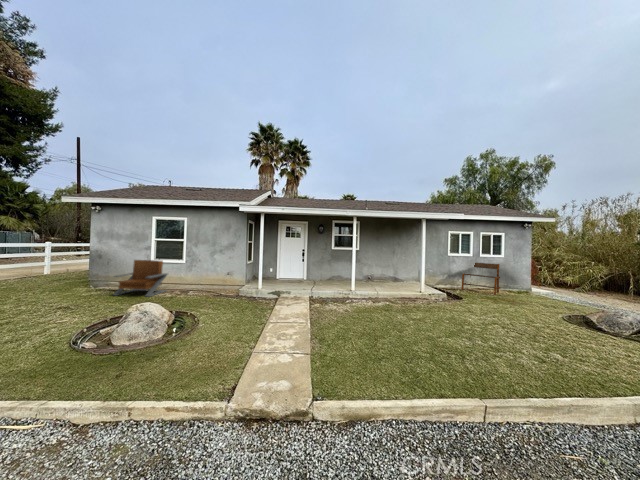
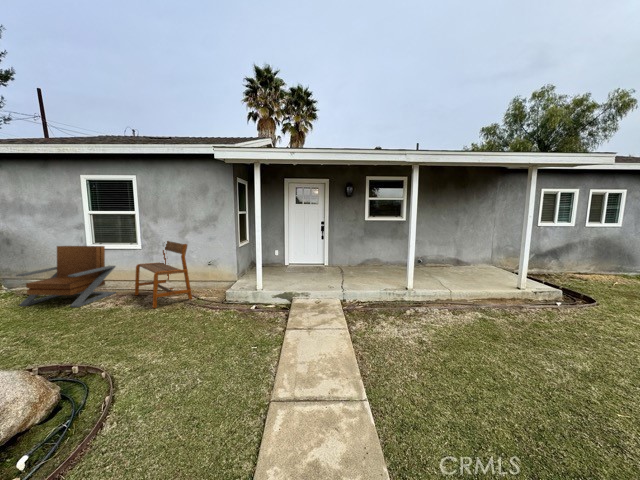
bench: present [461,263,500,294] -> present [135,241,192,308]

